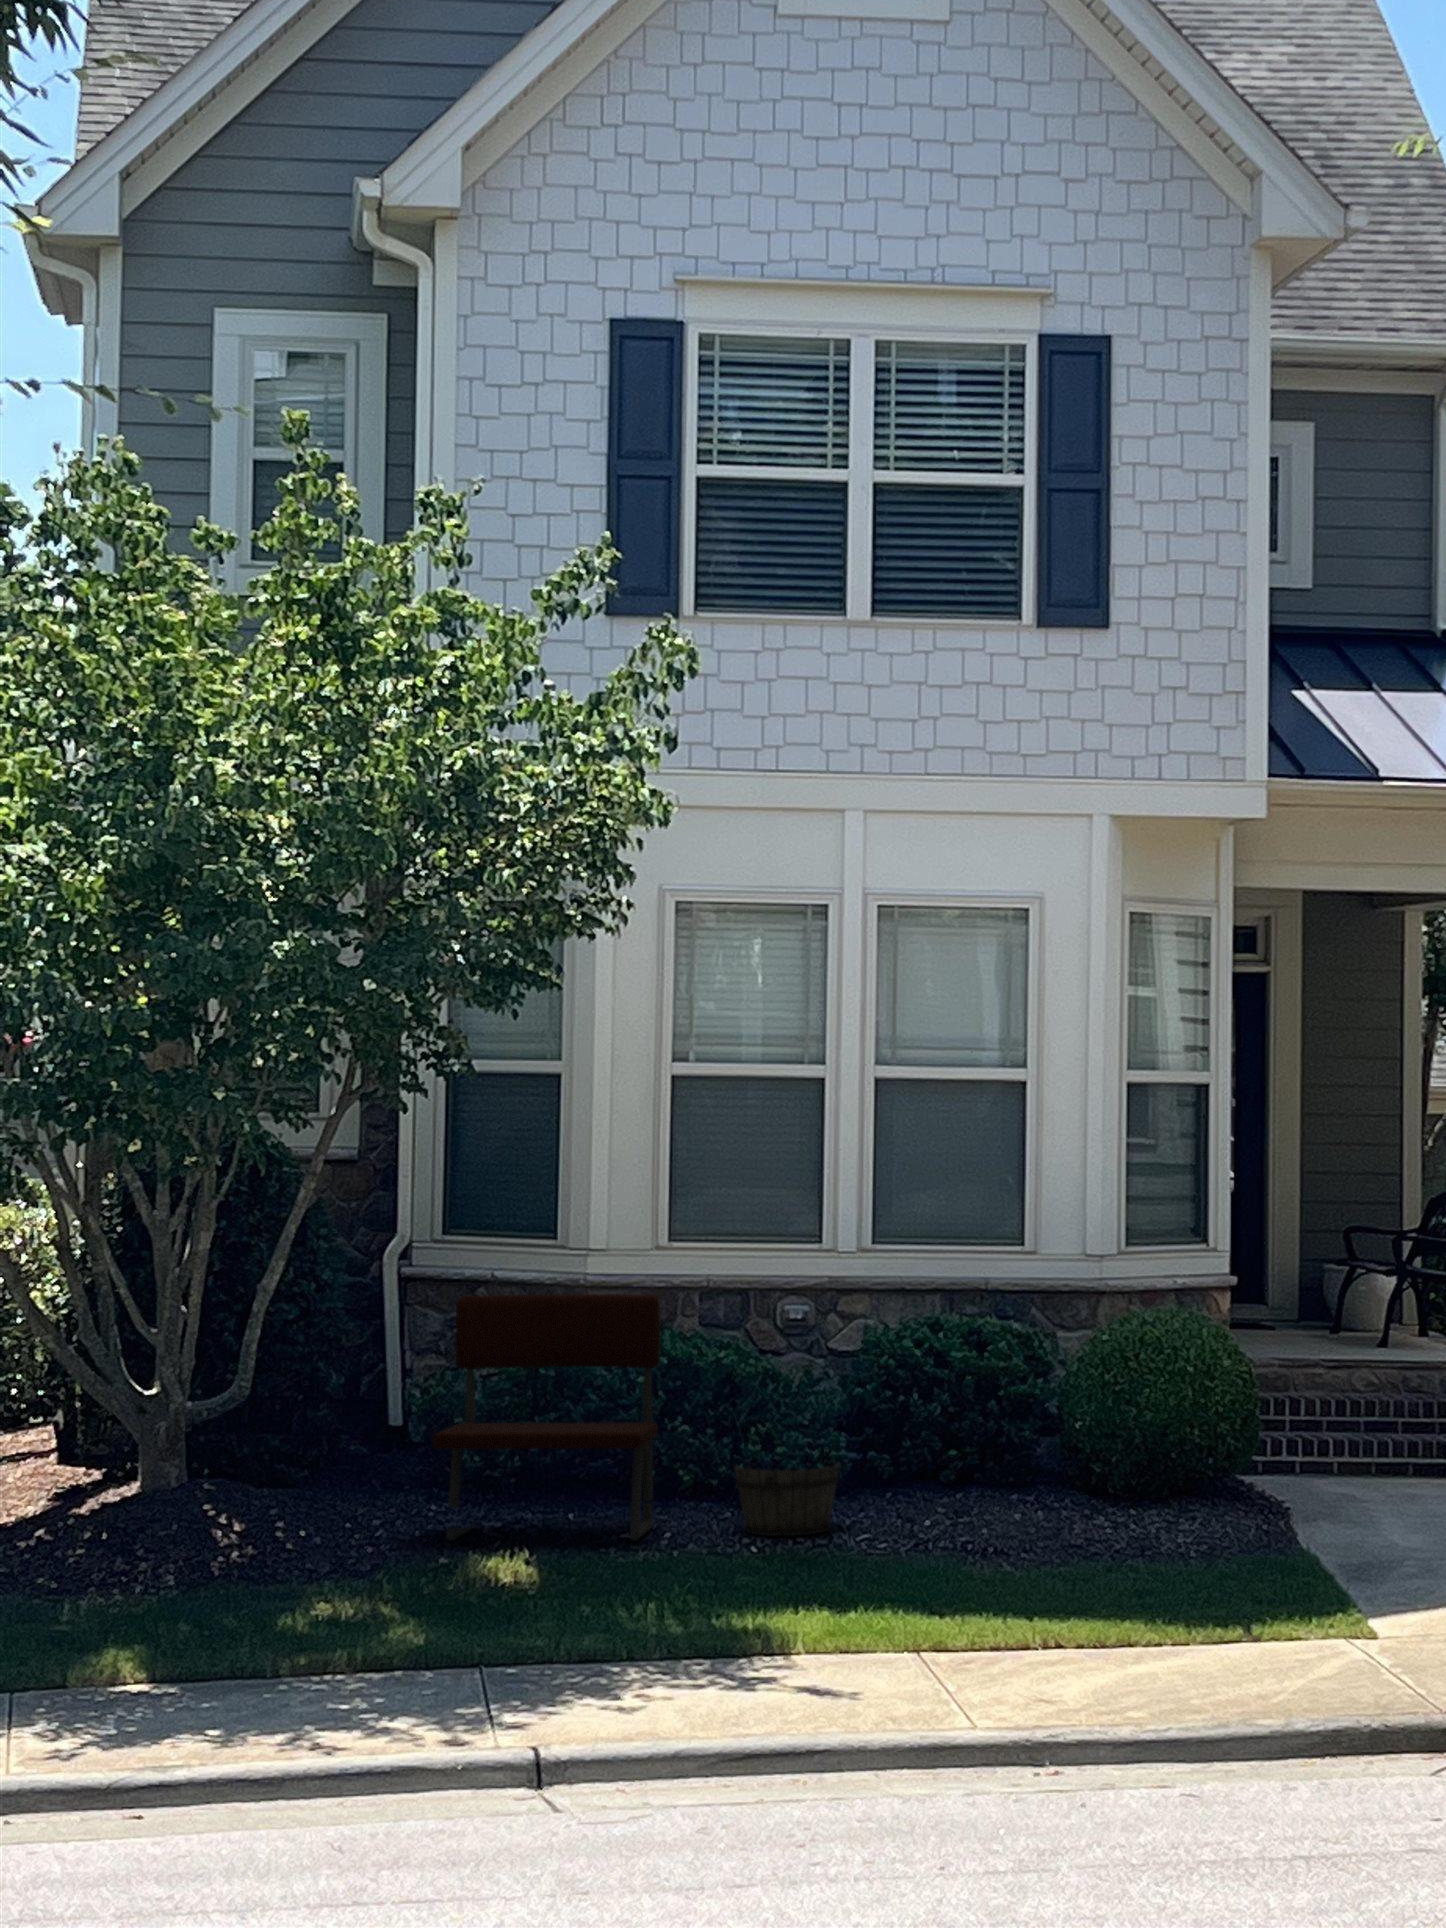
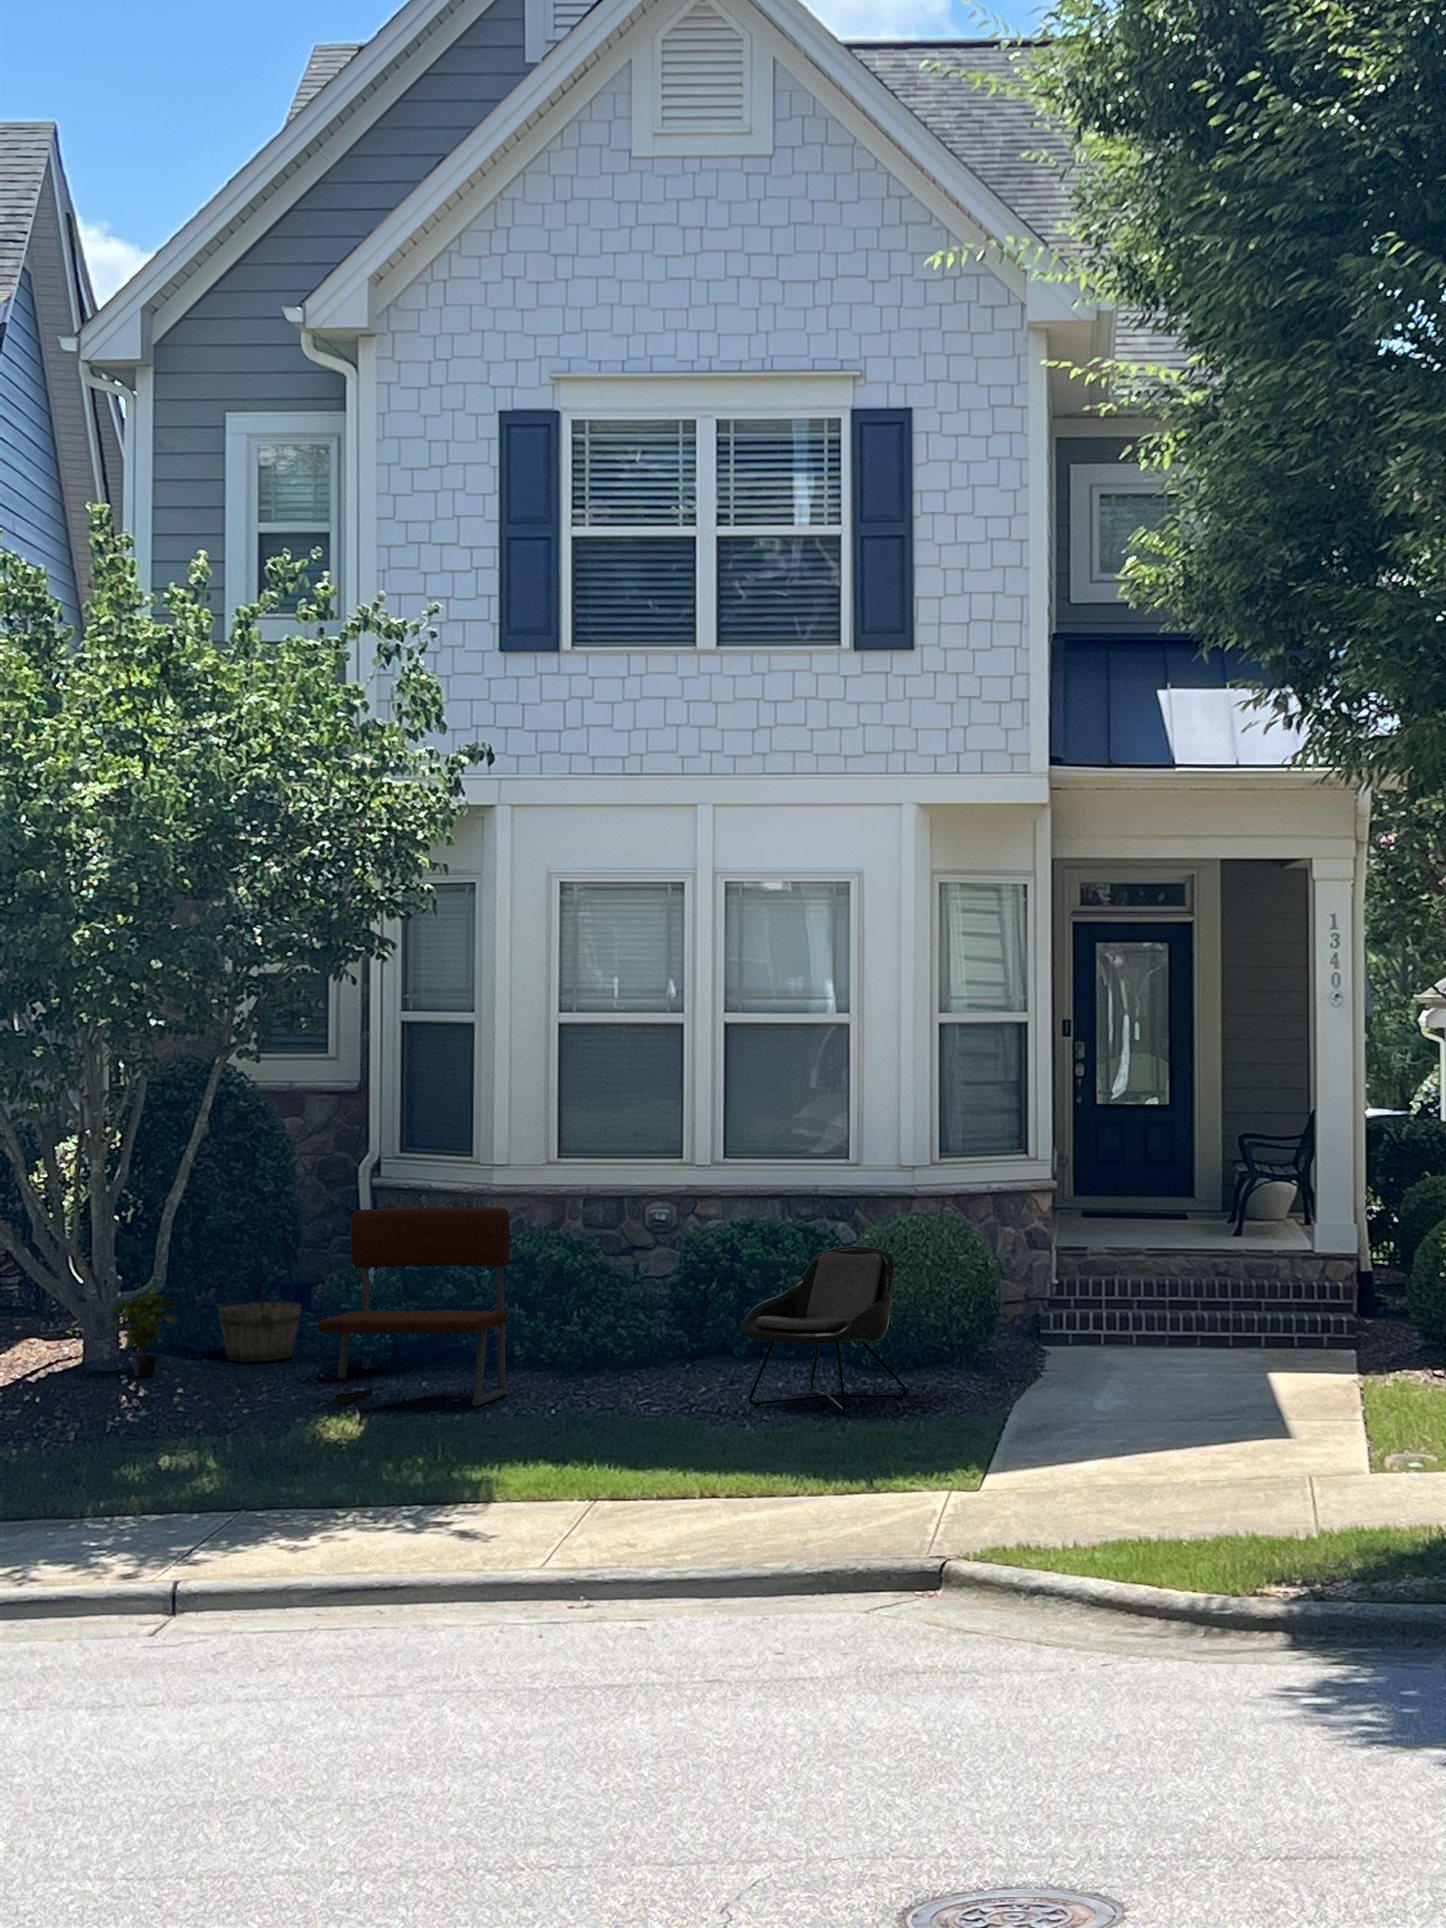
lounge chair: none [971,1344,1163,1546] -> present [741,1246,907,1413]
potted plant: none [173,1391,249,1504] -> present [113,1289,177,1376]
wooden bucket: present [734,1440,840,1536] -> present [218,1288,301,1362]

